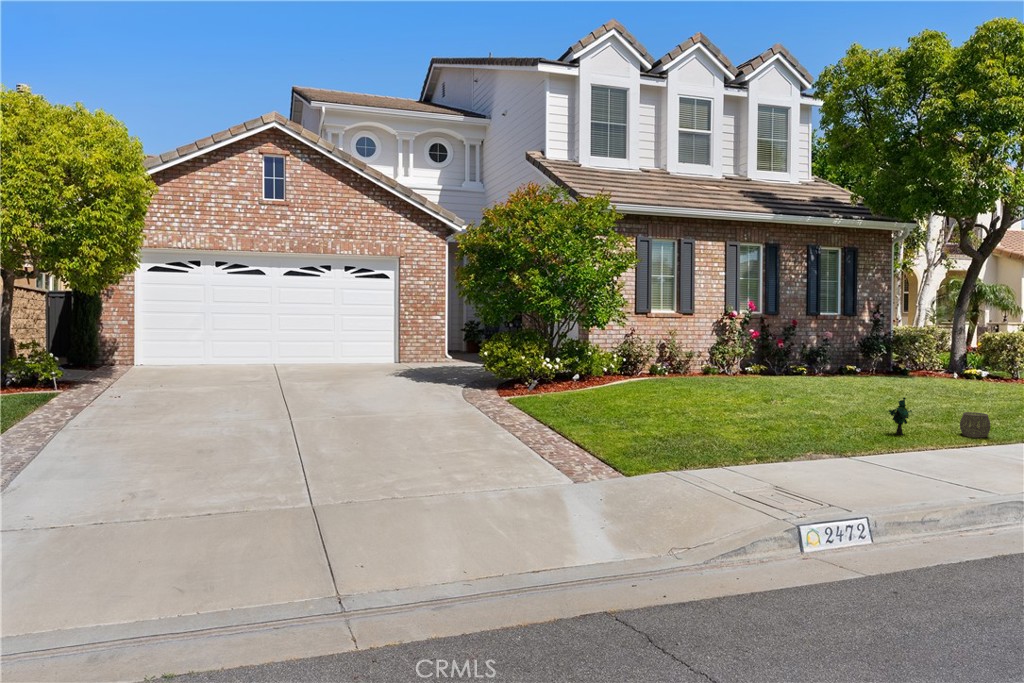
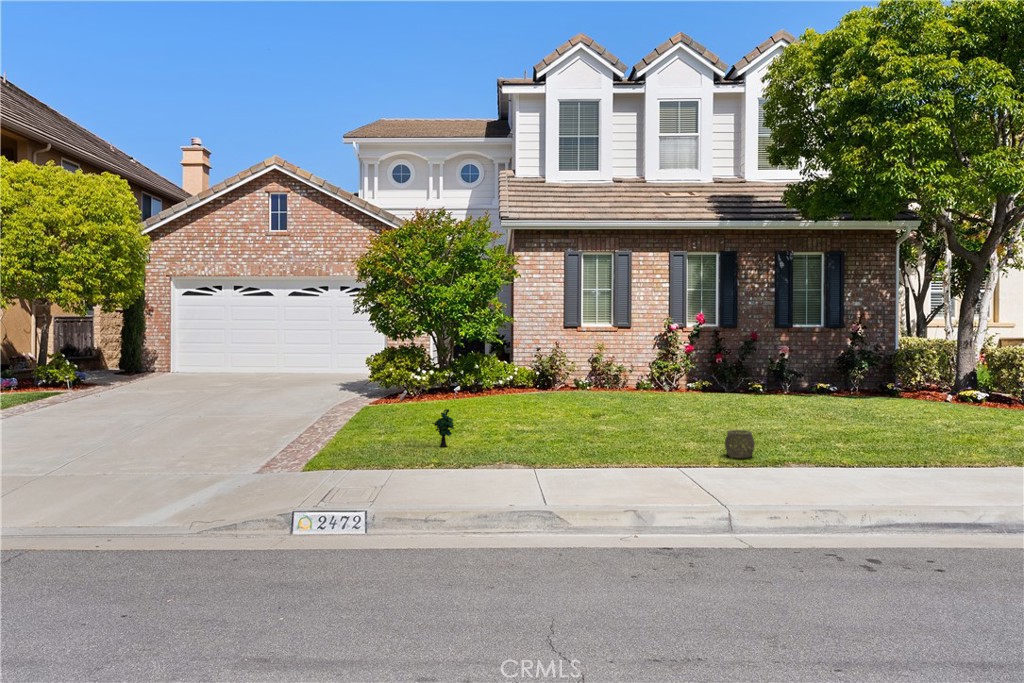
decorative plant: present [889,398,912,435] -> present [433,409,454,447]

